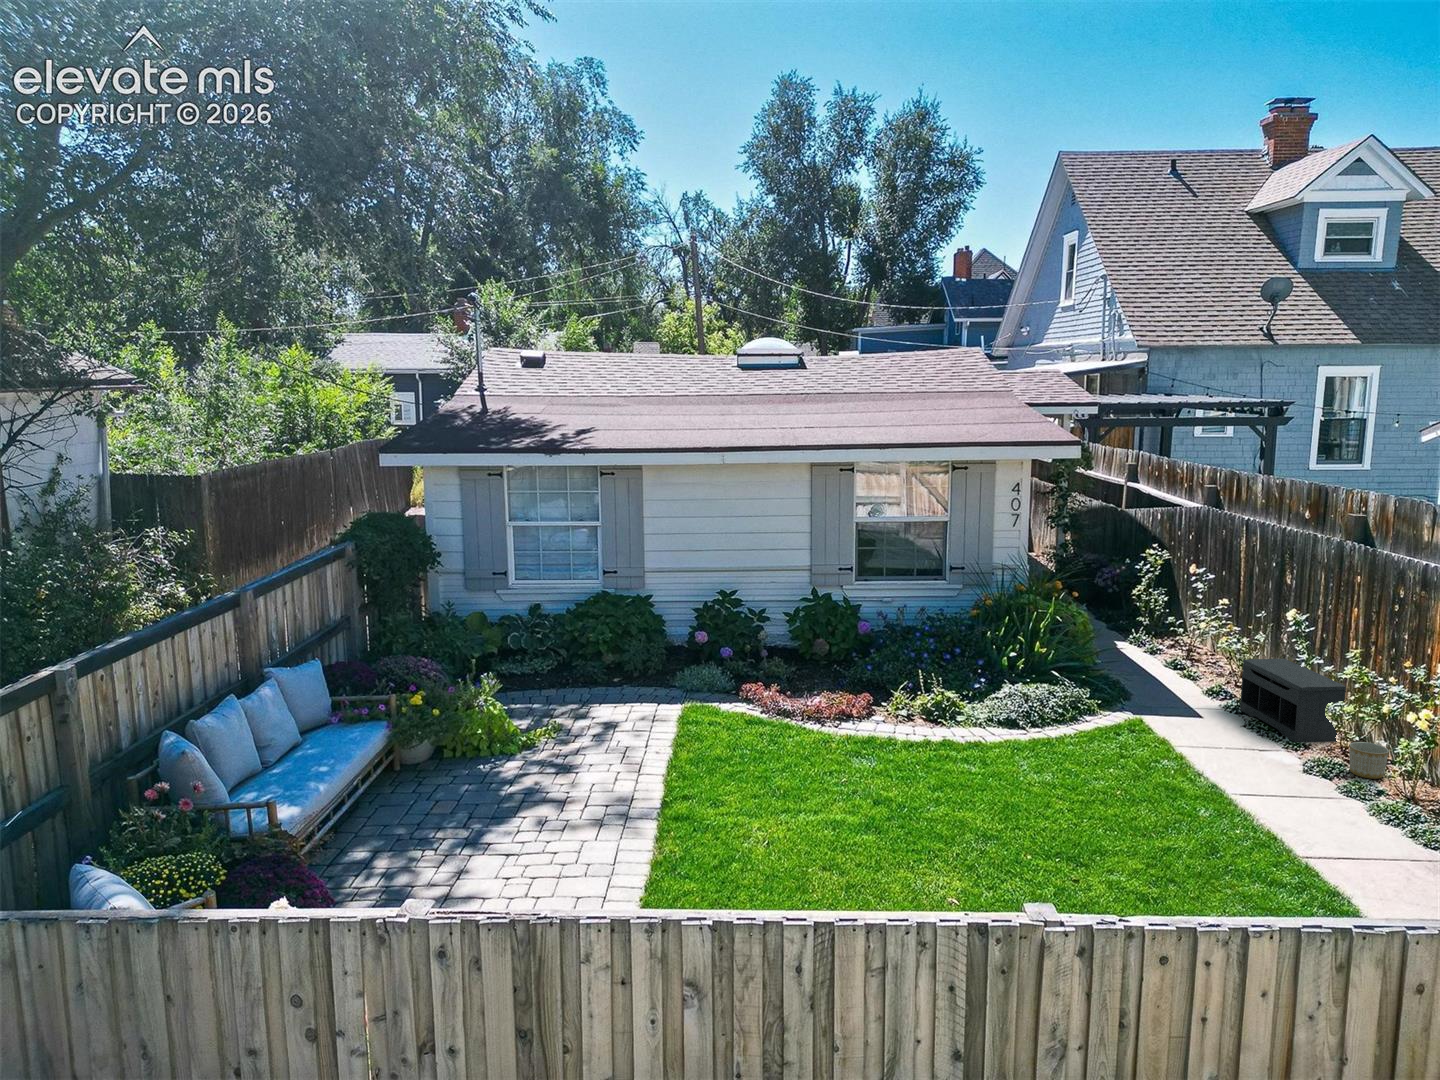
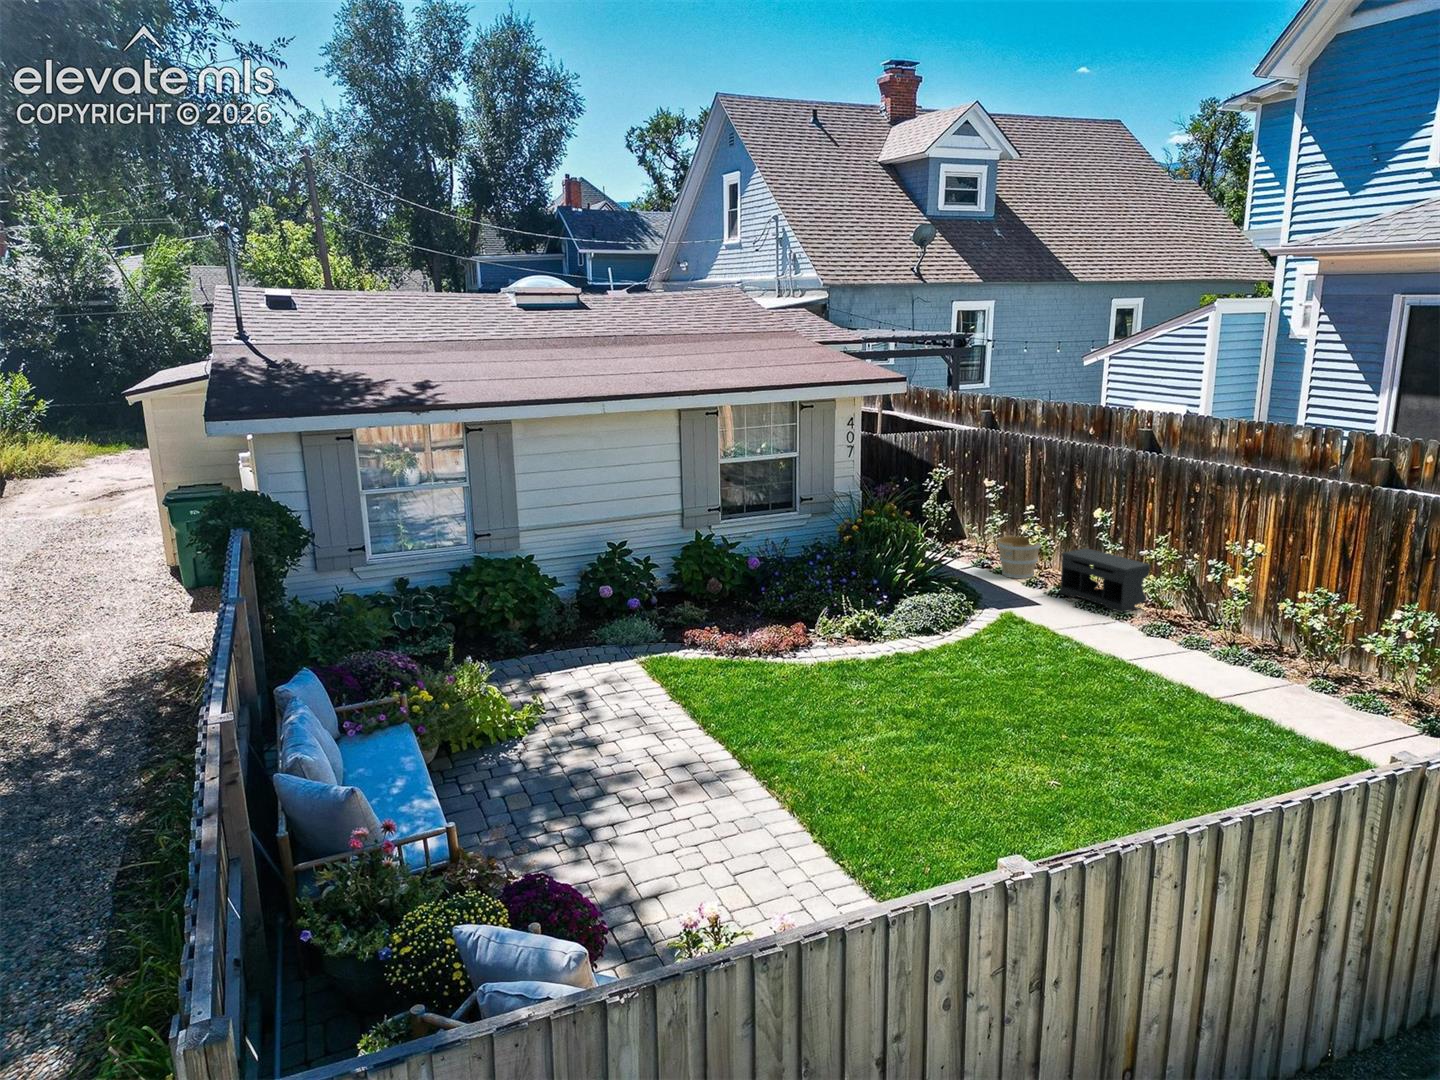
wooden bucket: none [1186,635,1245,689] -> present [998,535,1041,579]
planter: present [1349,742,1389,779] -> none [1176,605,1204,632]

